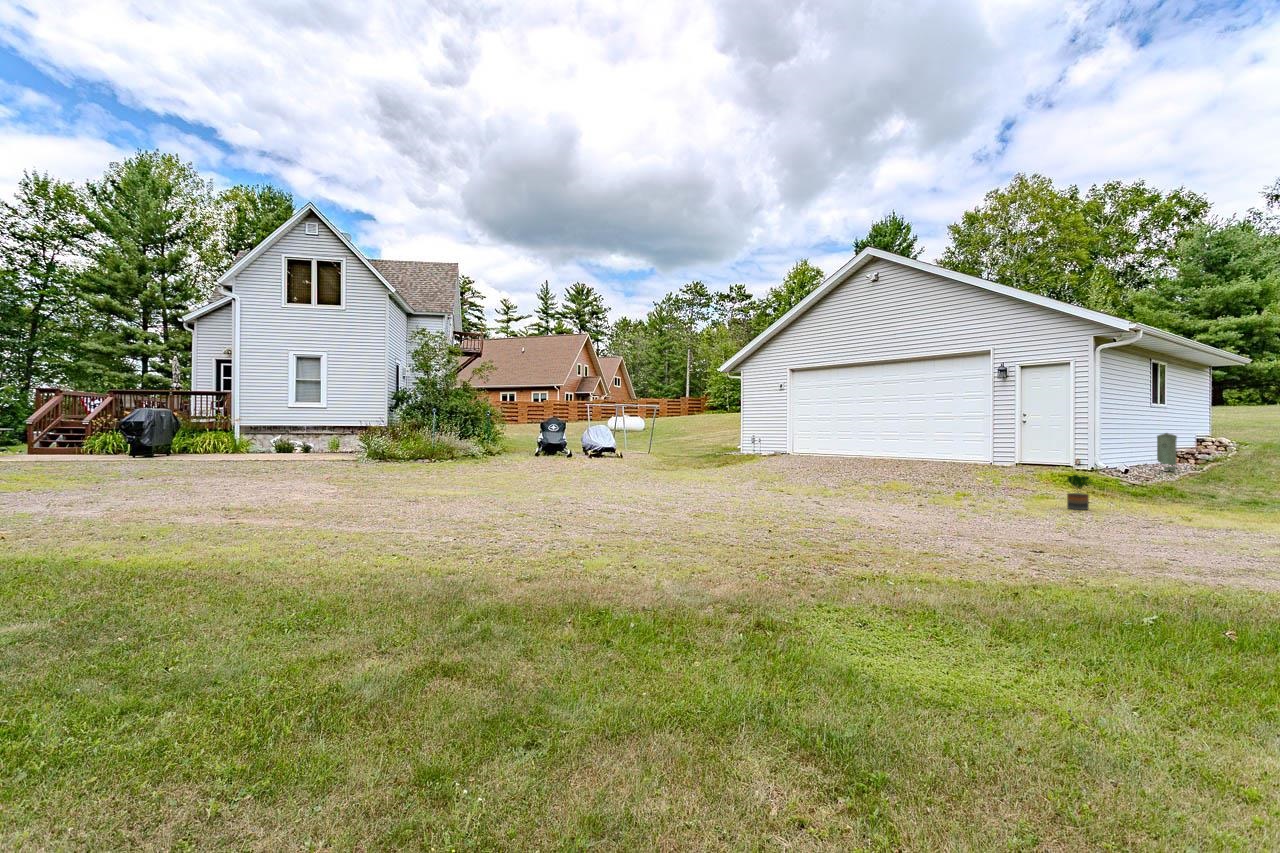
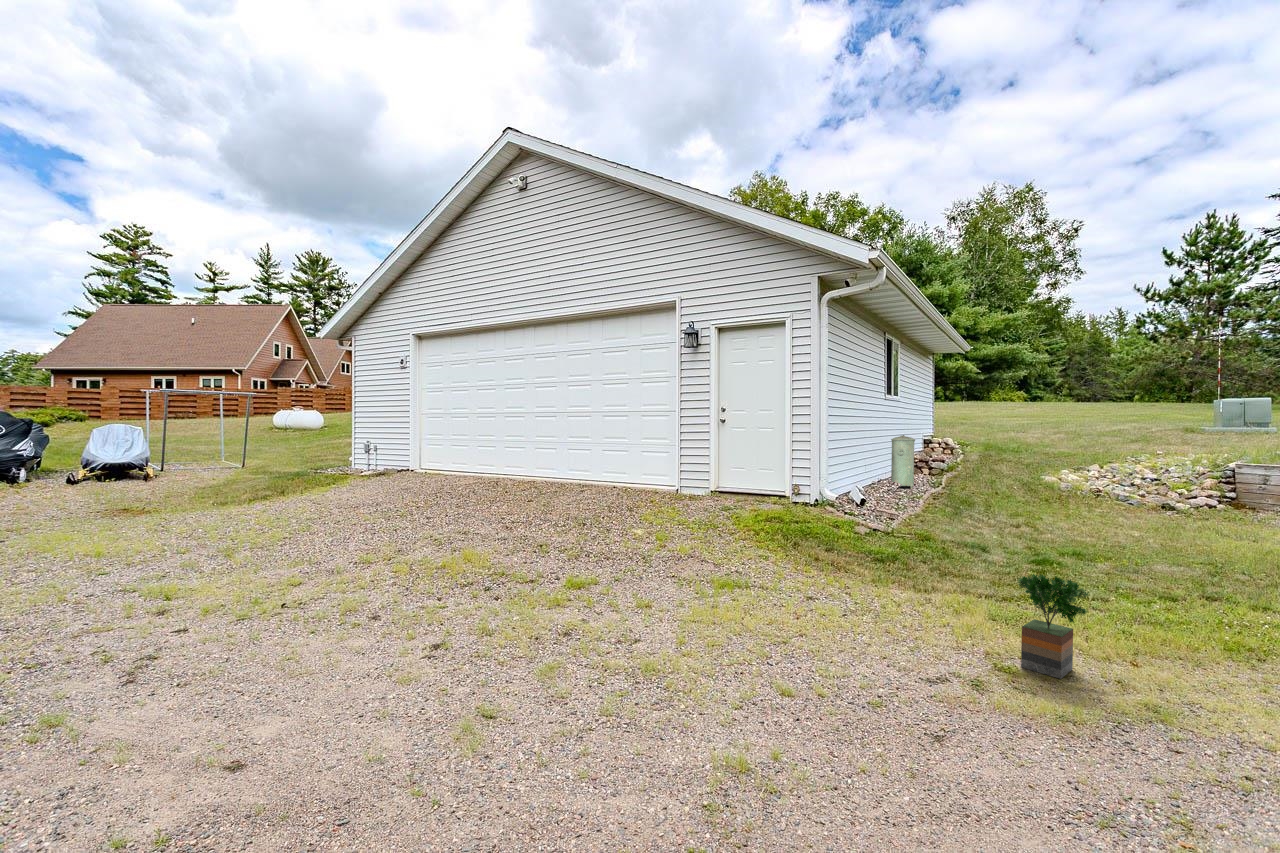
potted tree: present [1067,475,1092,510] -> present [1017,574,1088,679]

